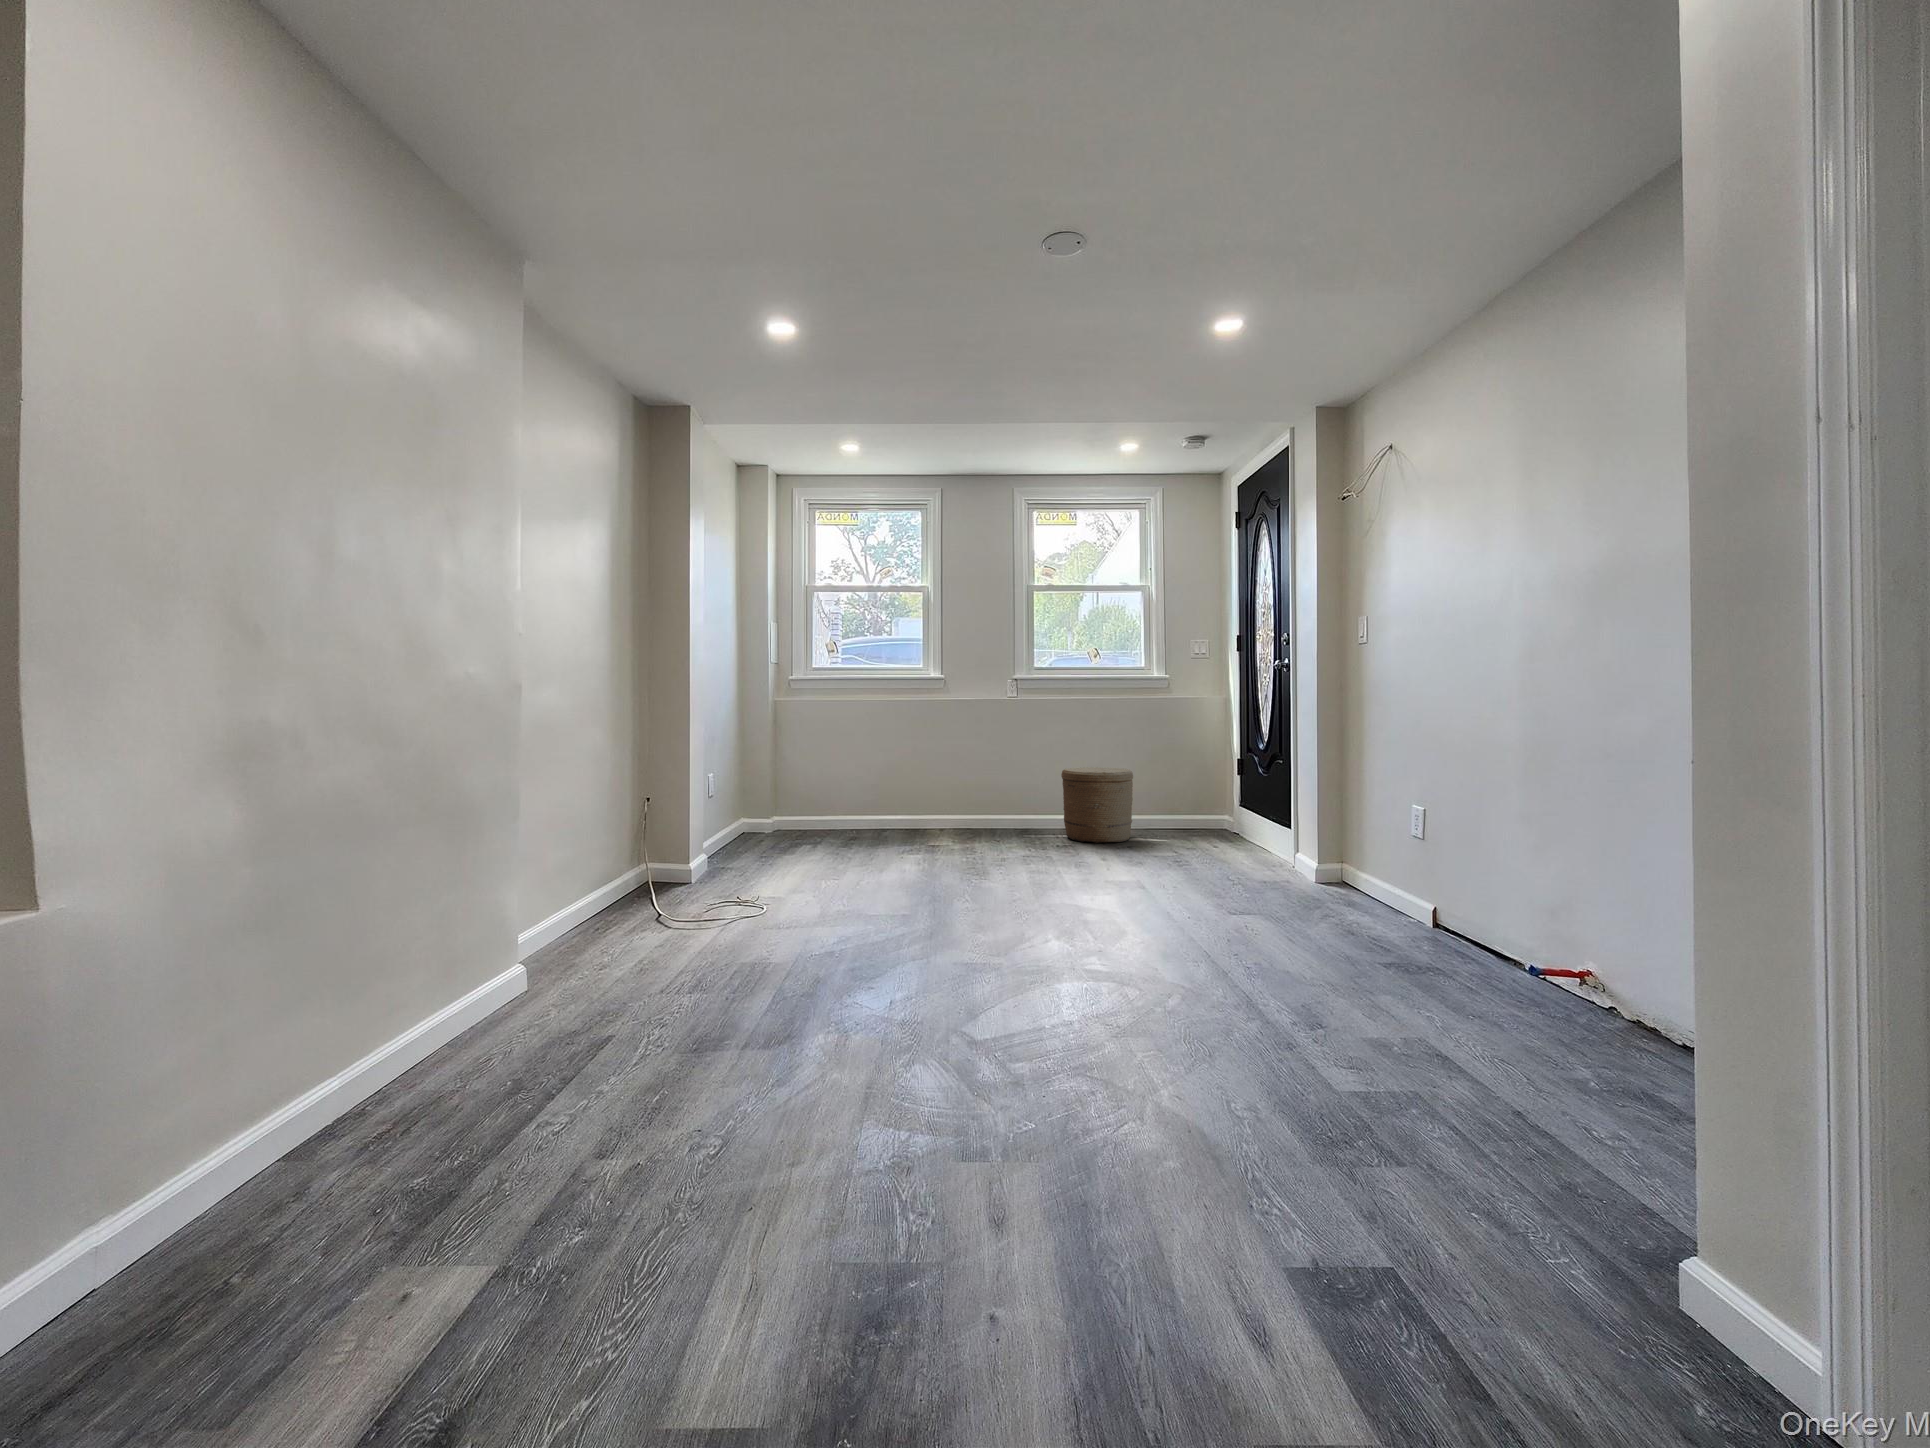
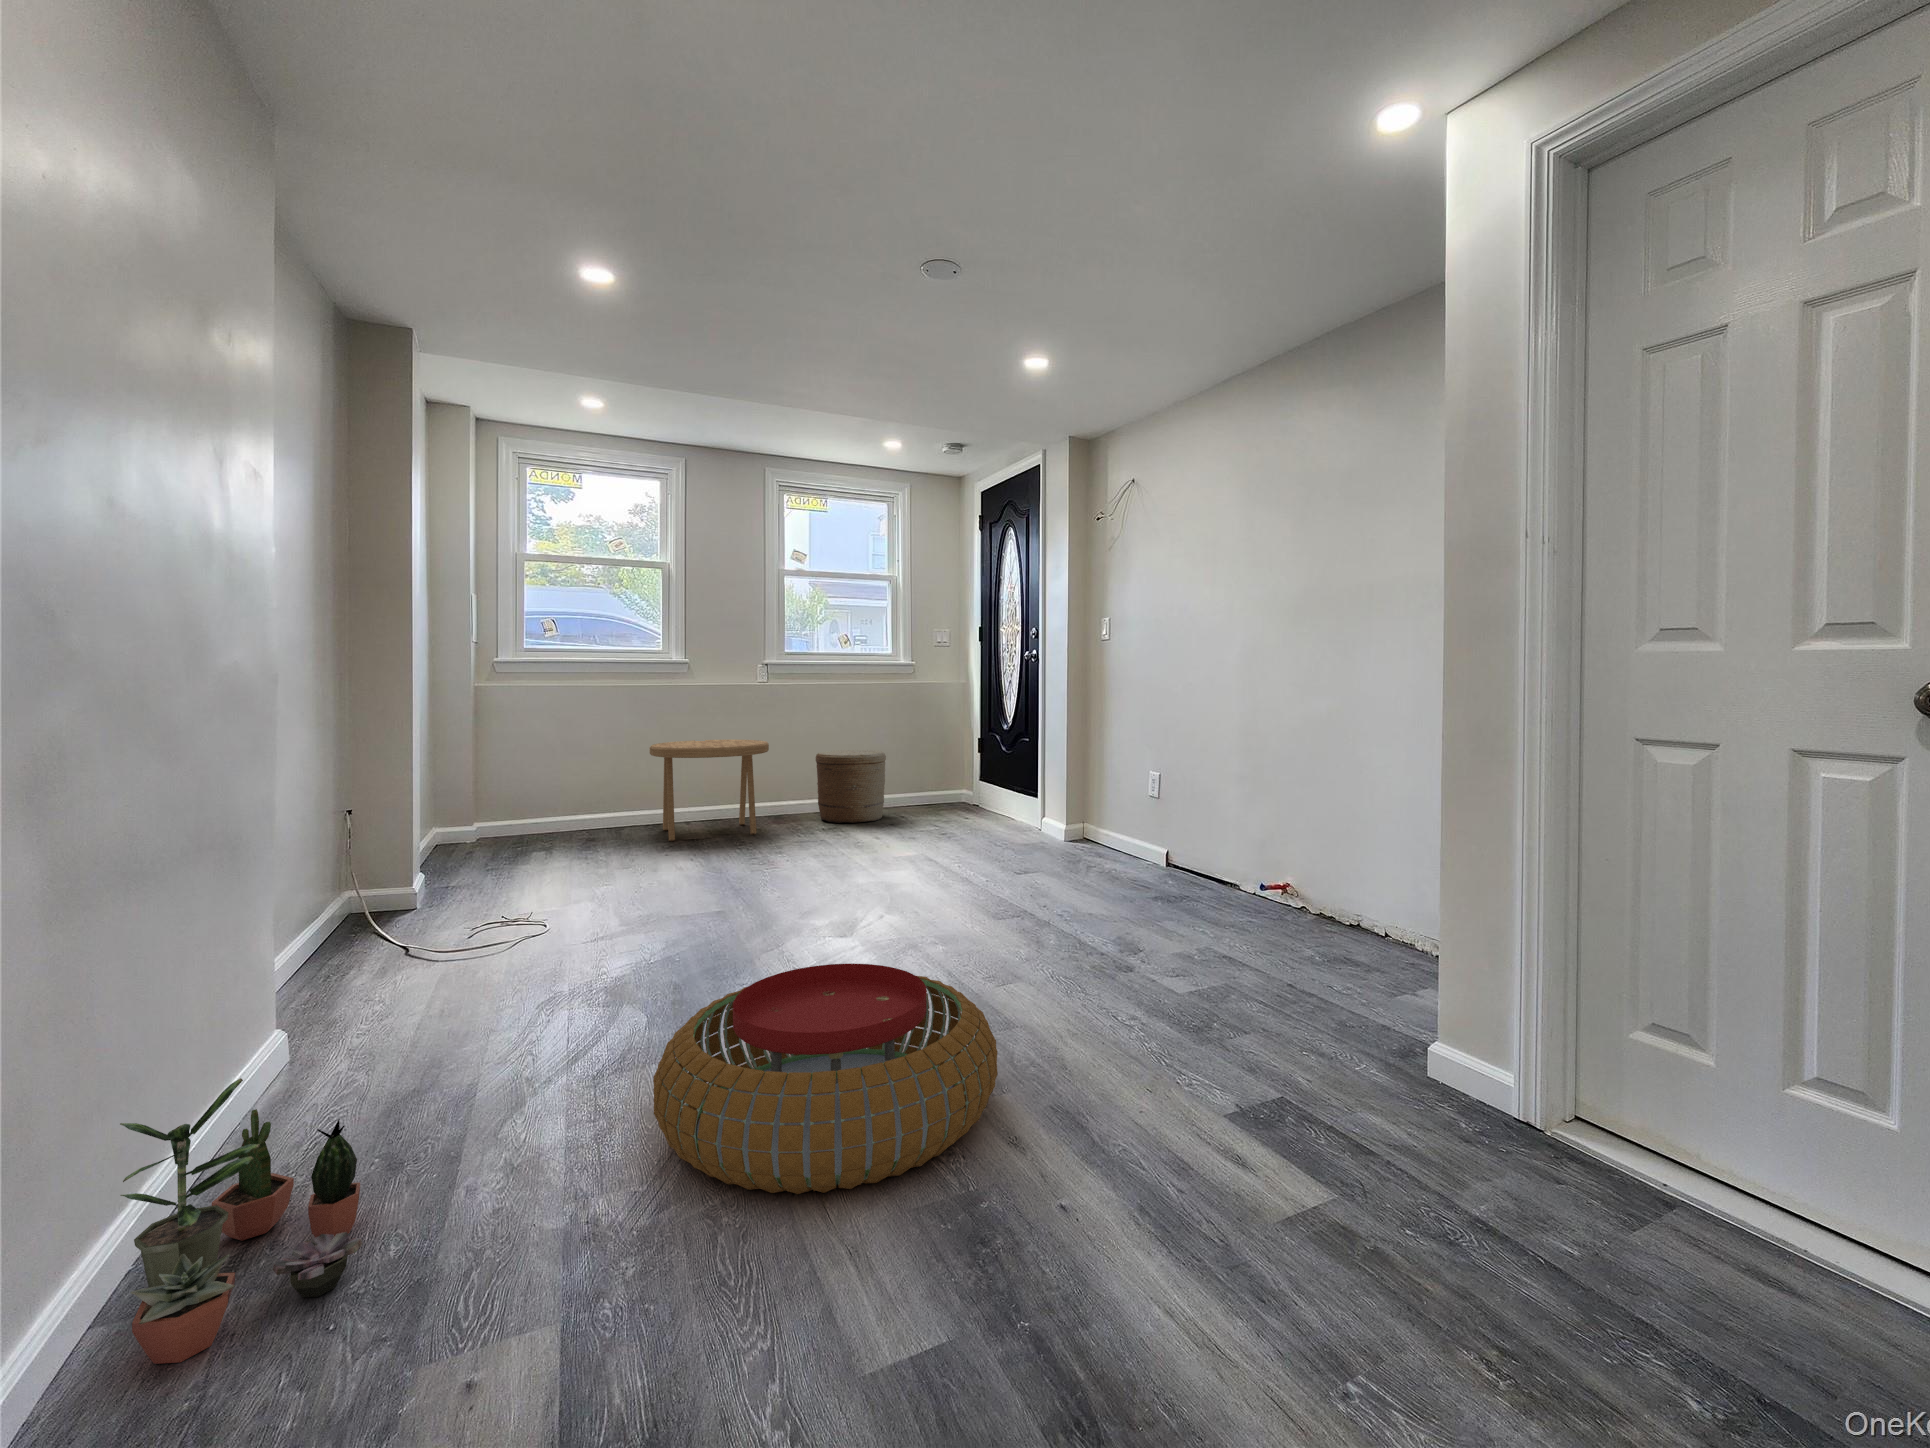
side table: none [904,752,1012,847] -> present [650,740,769,841]
pouf: none [668,989,1026,1238] -> present [653,963,998,1194]
potted plant: none [235,1013,446,1235] -> present [120,1078,362,1364]

